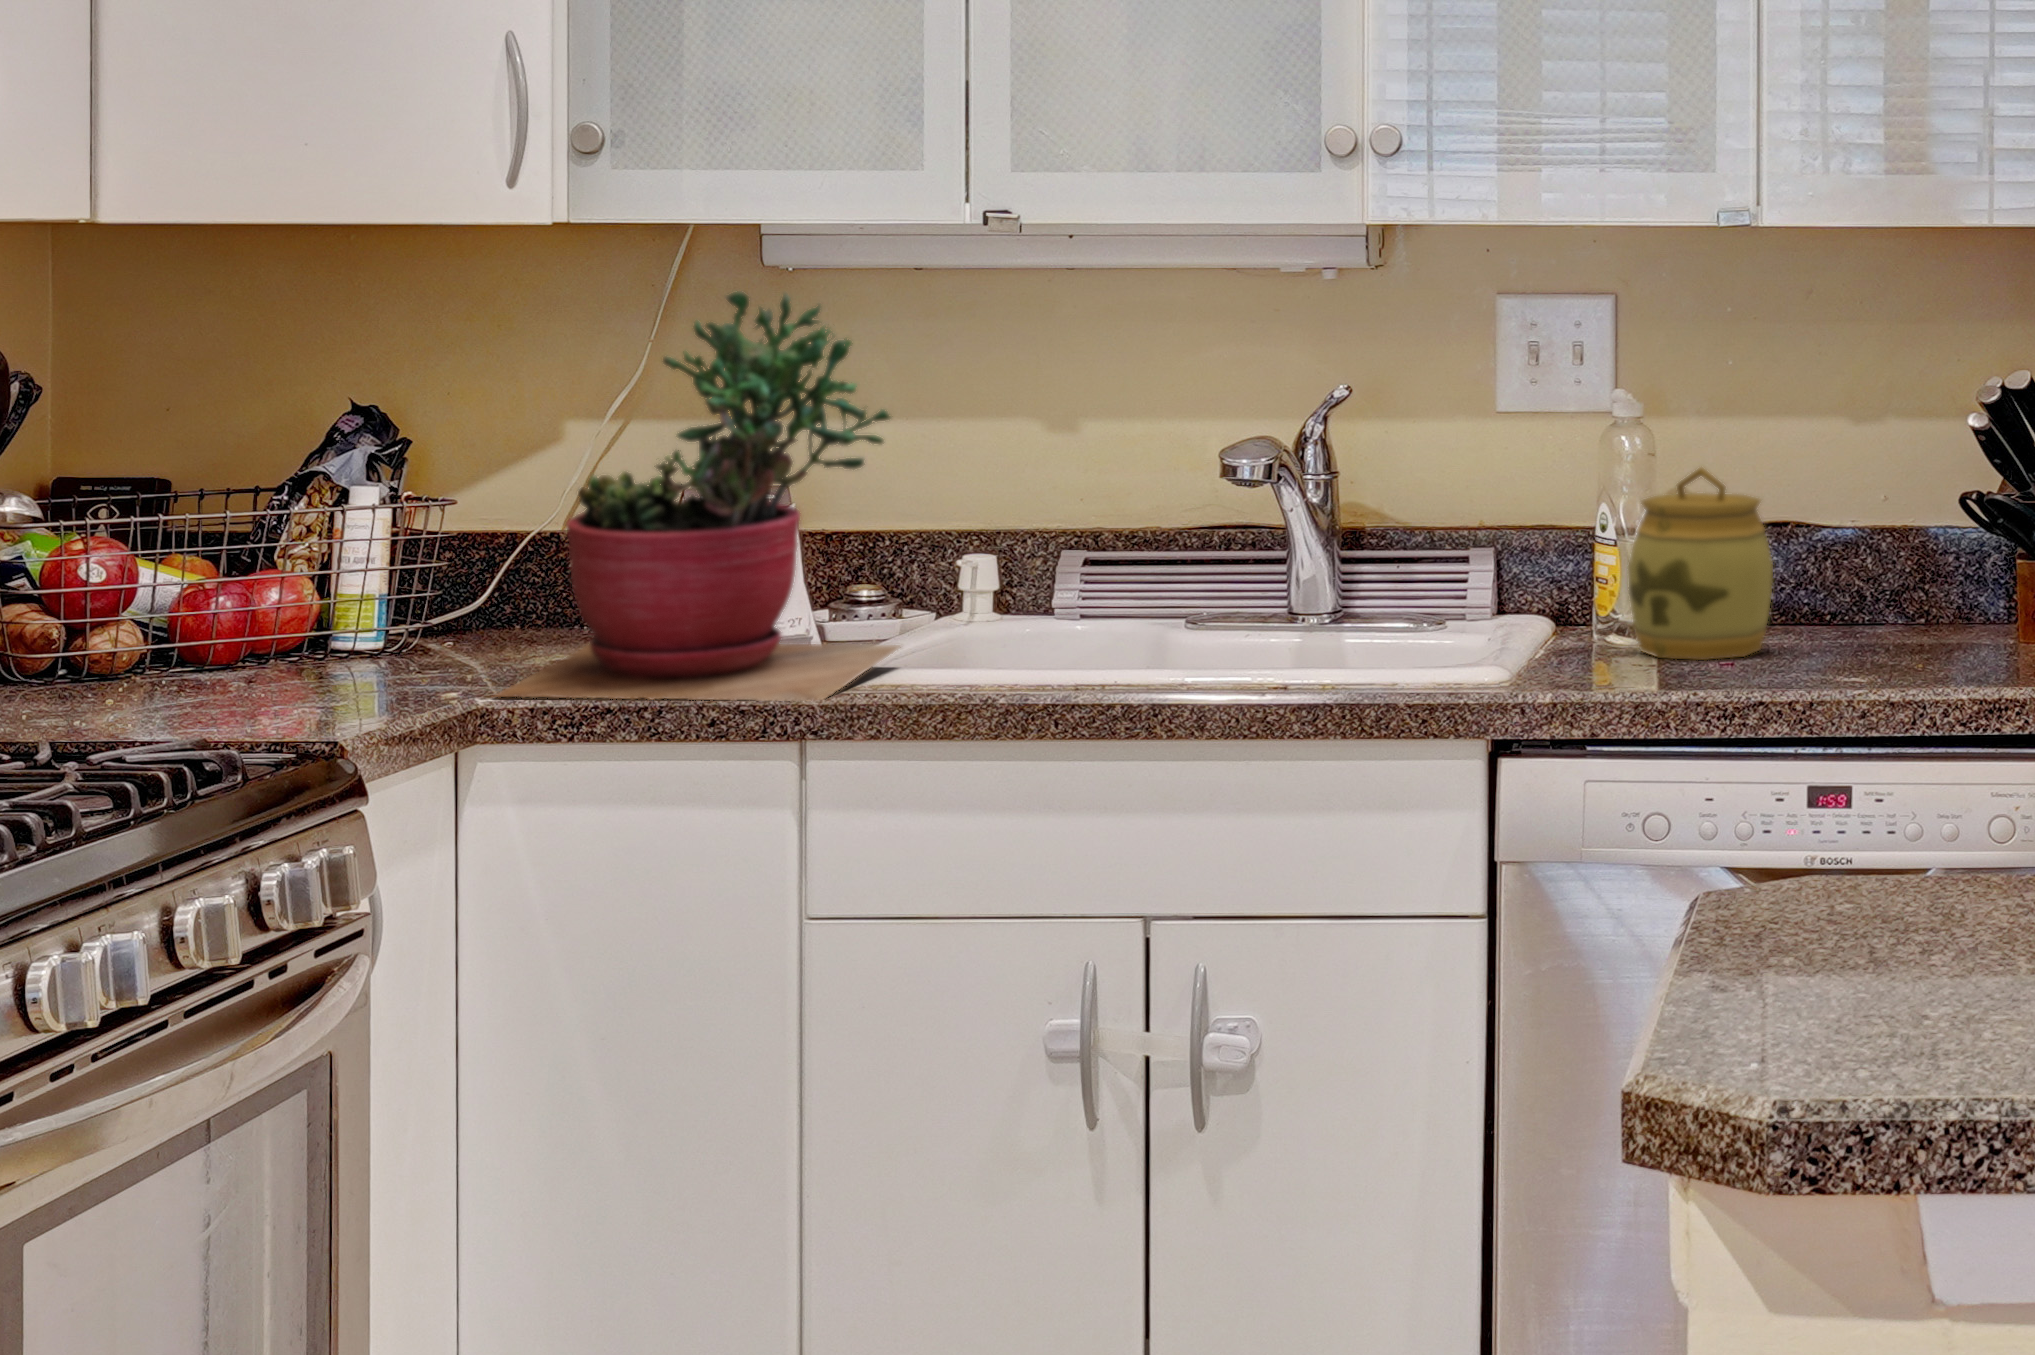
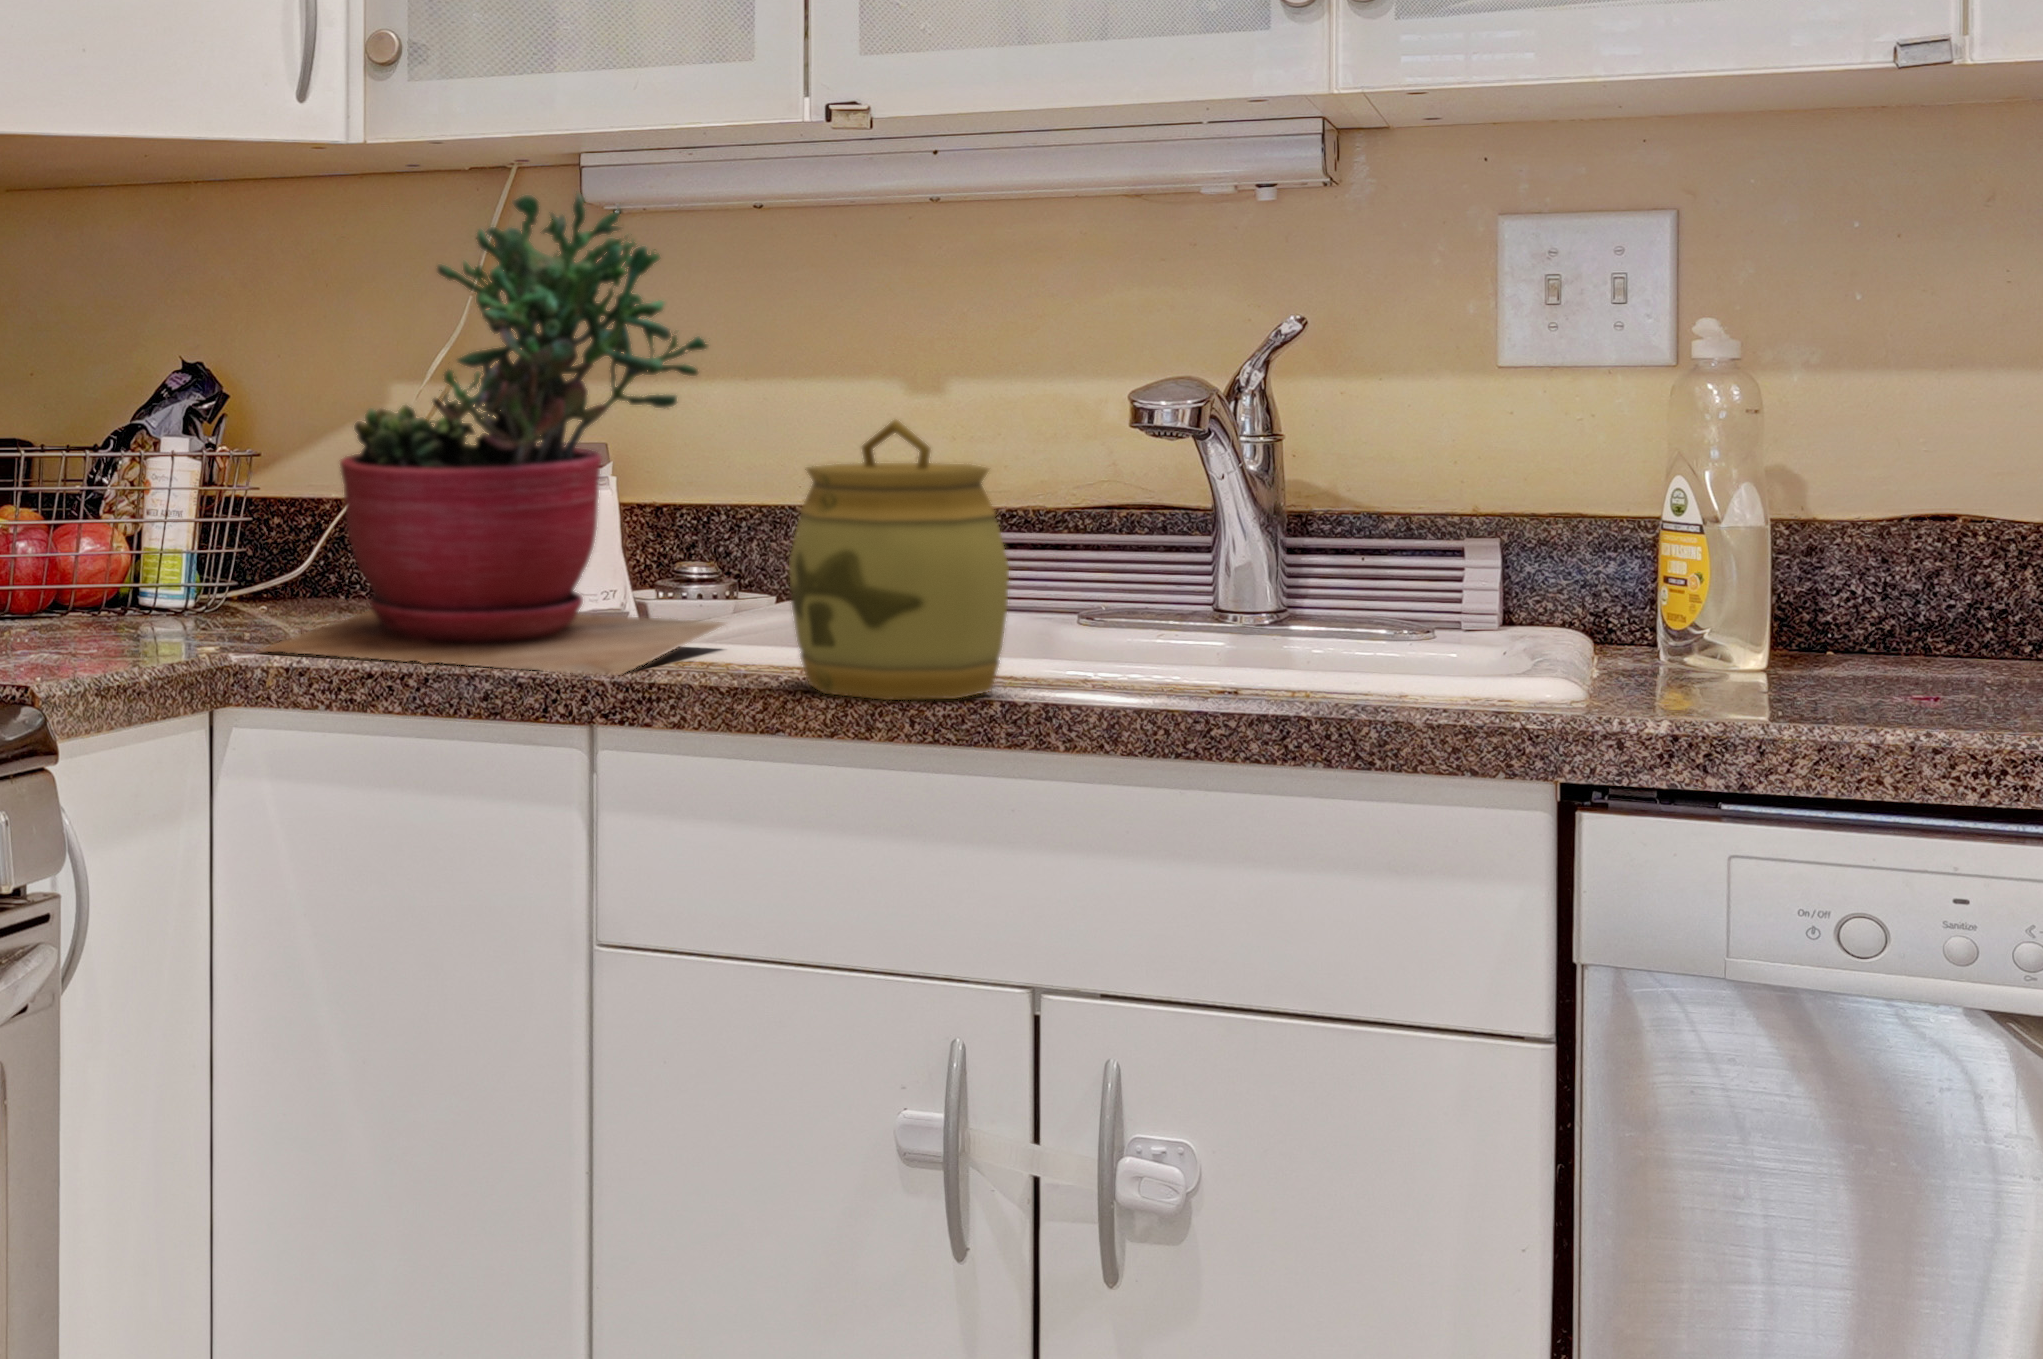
jar: present [1629,468,1773,660] -> present [789,420,1009,700]

